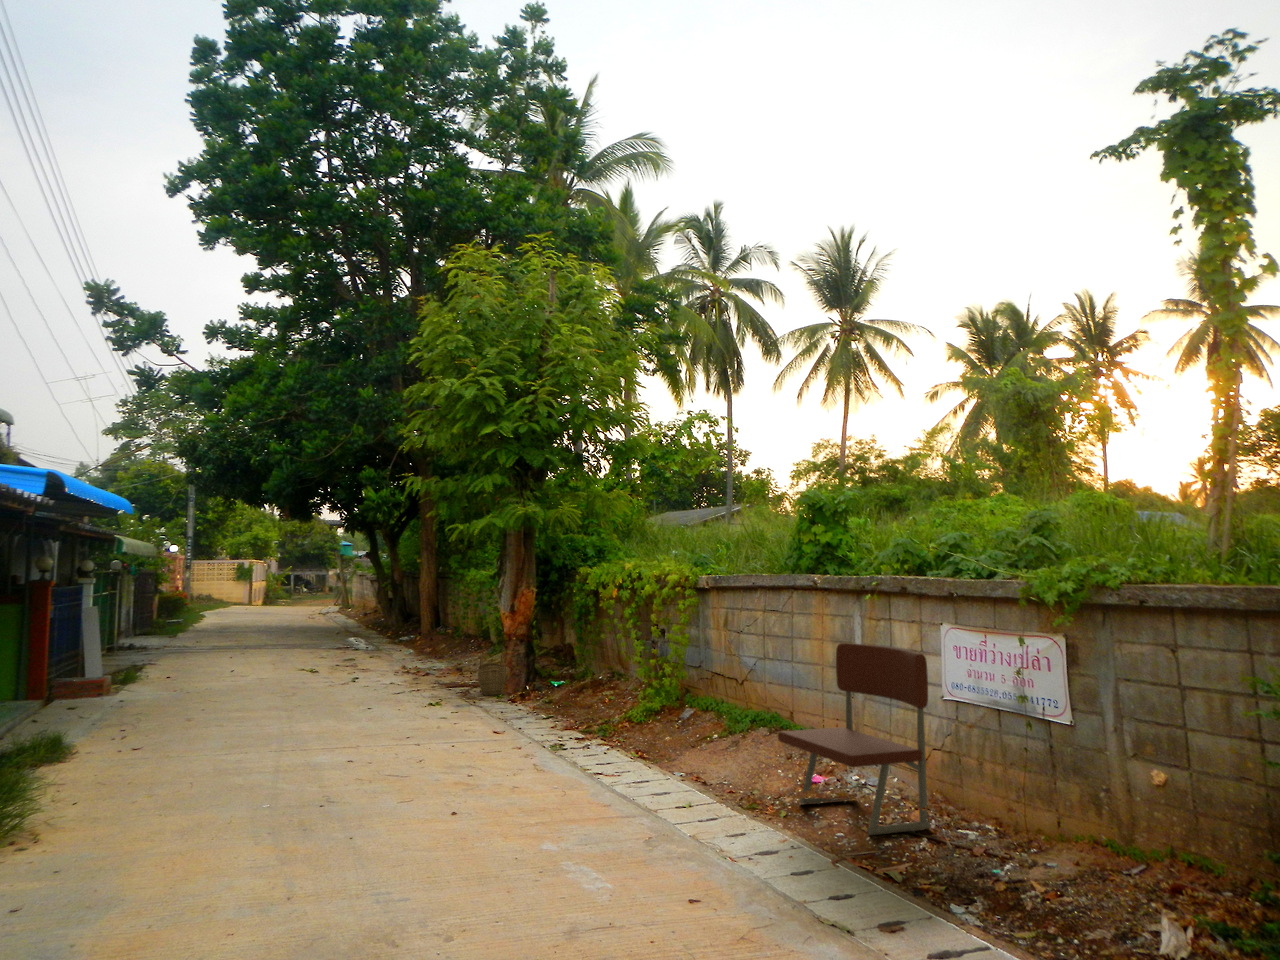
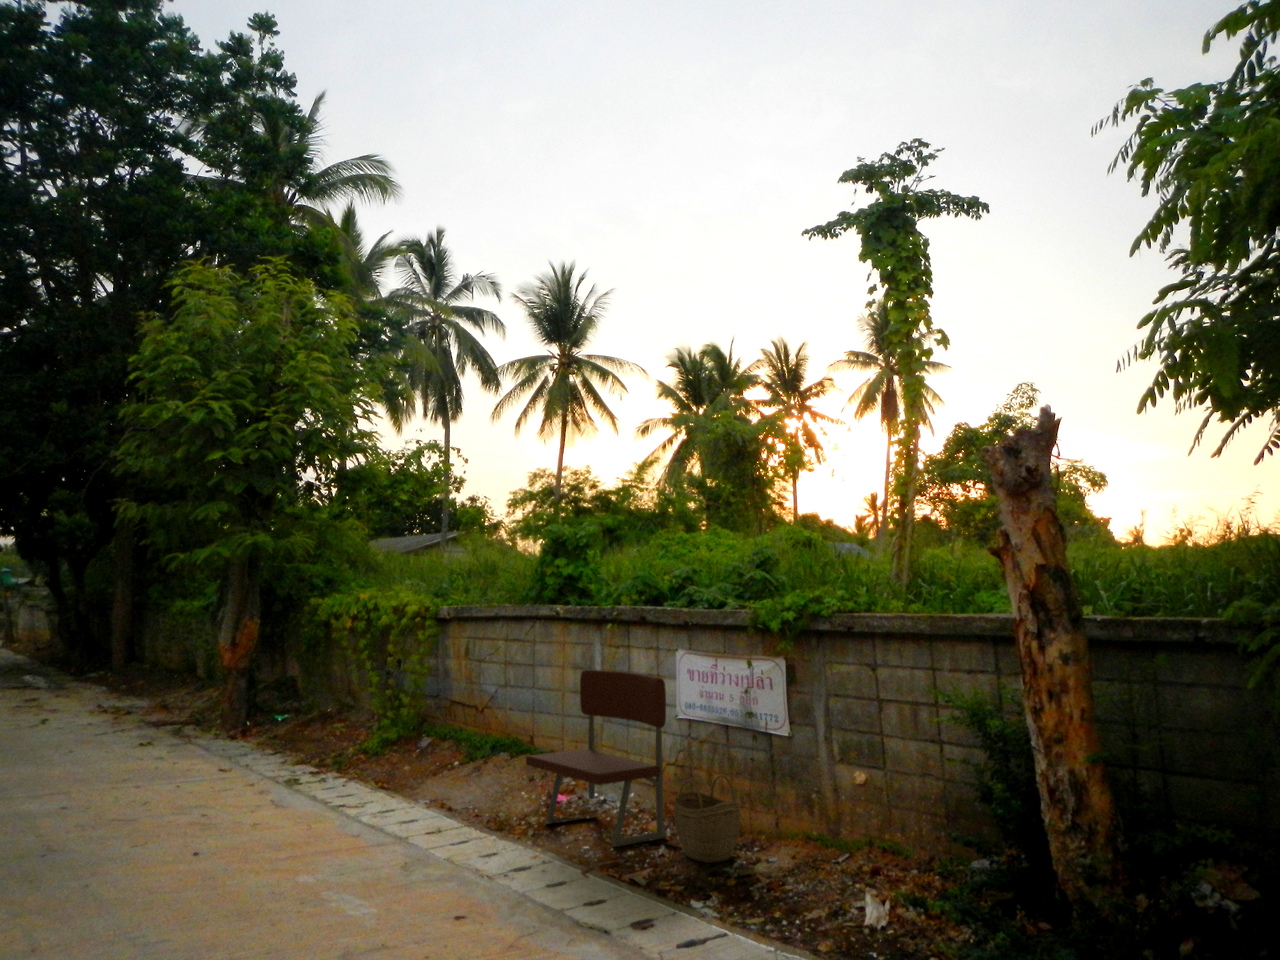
woven basket: present [478,655,506,696] -> present [674,775,740,863]

